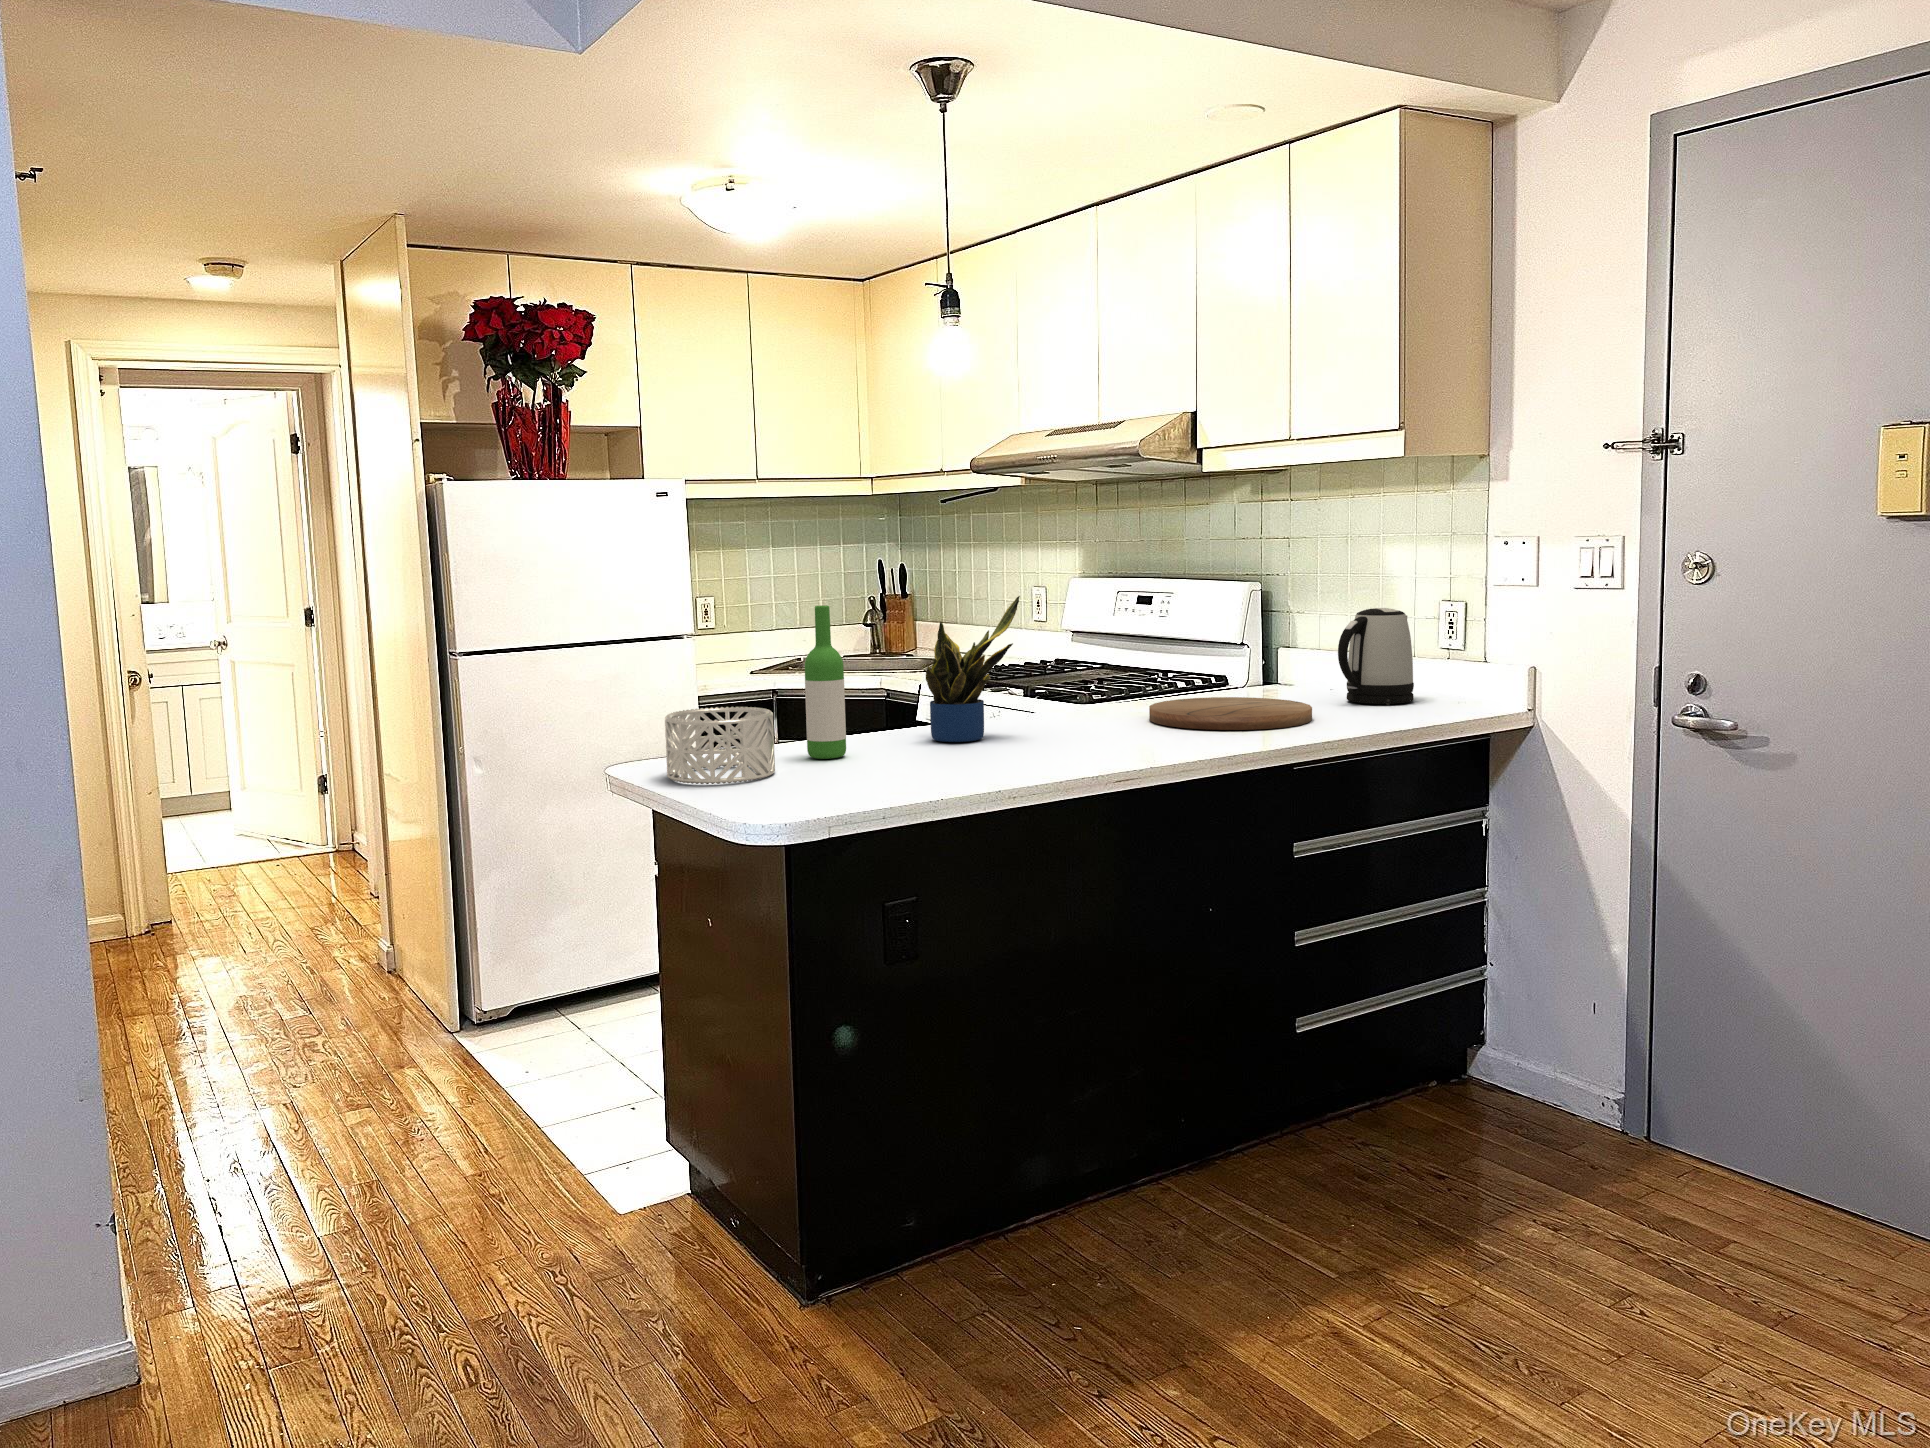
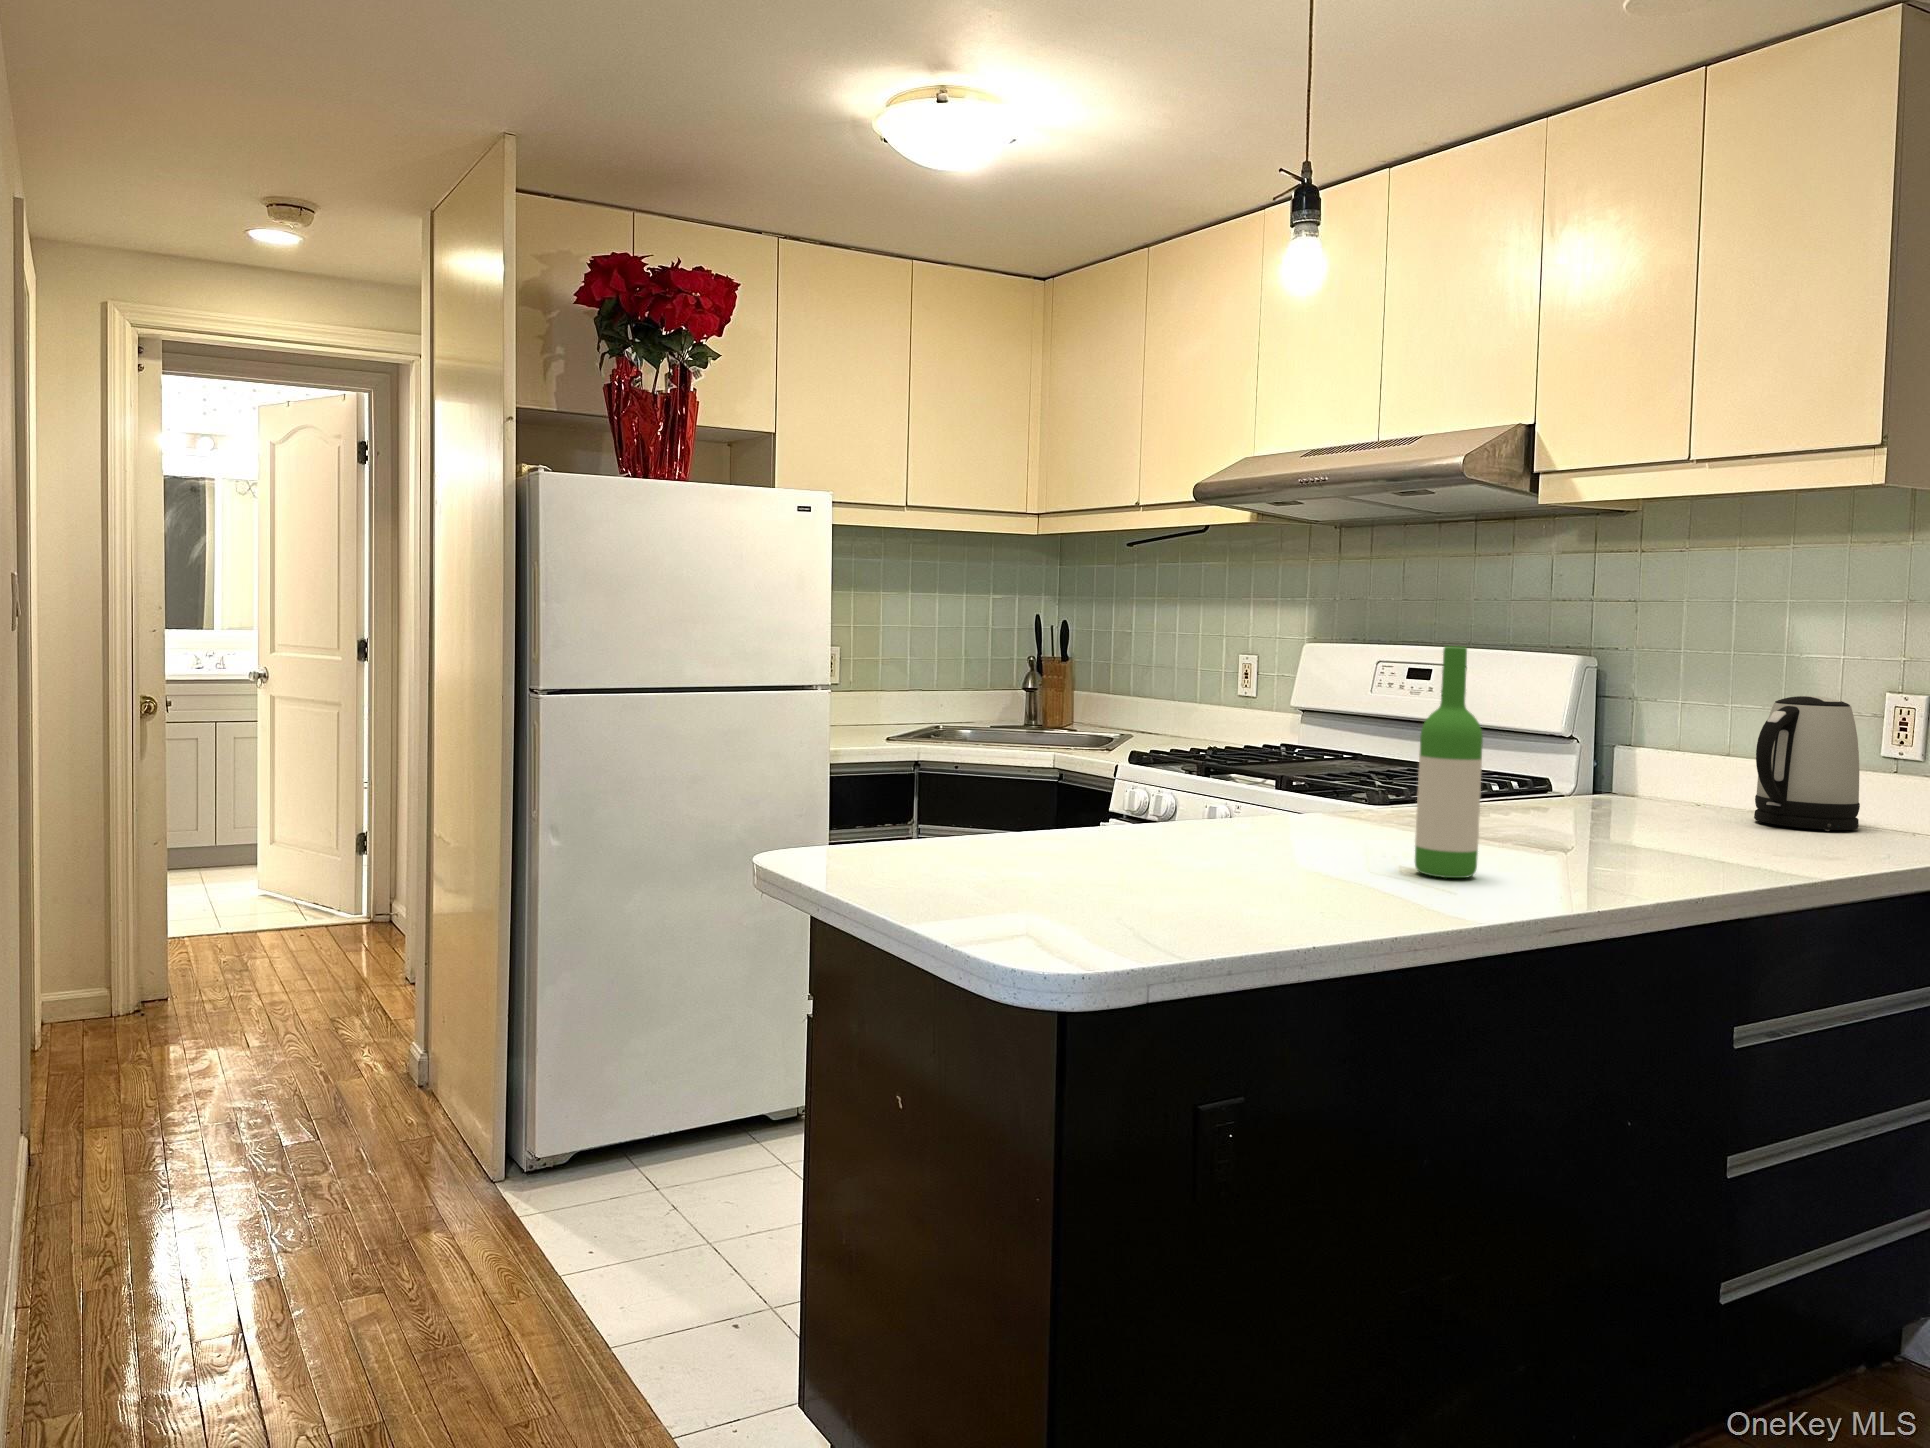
potted plant: present [926,596,1020,742] -> none [1213,643,1358,848]
wine bottle: present [805,605,846,759] -> present [1415,646,1483,878]
cutting board: present [1149,697,1312,730] -> none [1500,805,1753,857]
decorative bowl: present [665,707,775,784] -> none [859,776,1022,893]

